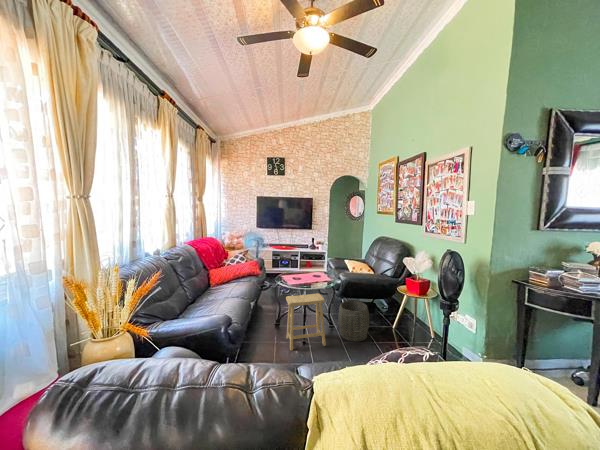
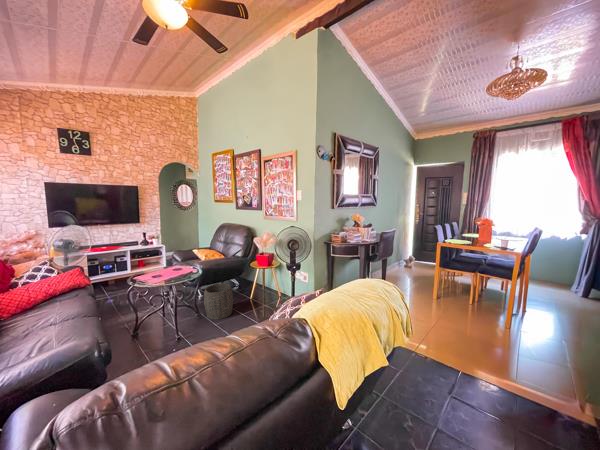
footstool: present [286,293,326,351] -> none [149,285,200,348]

